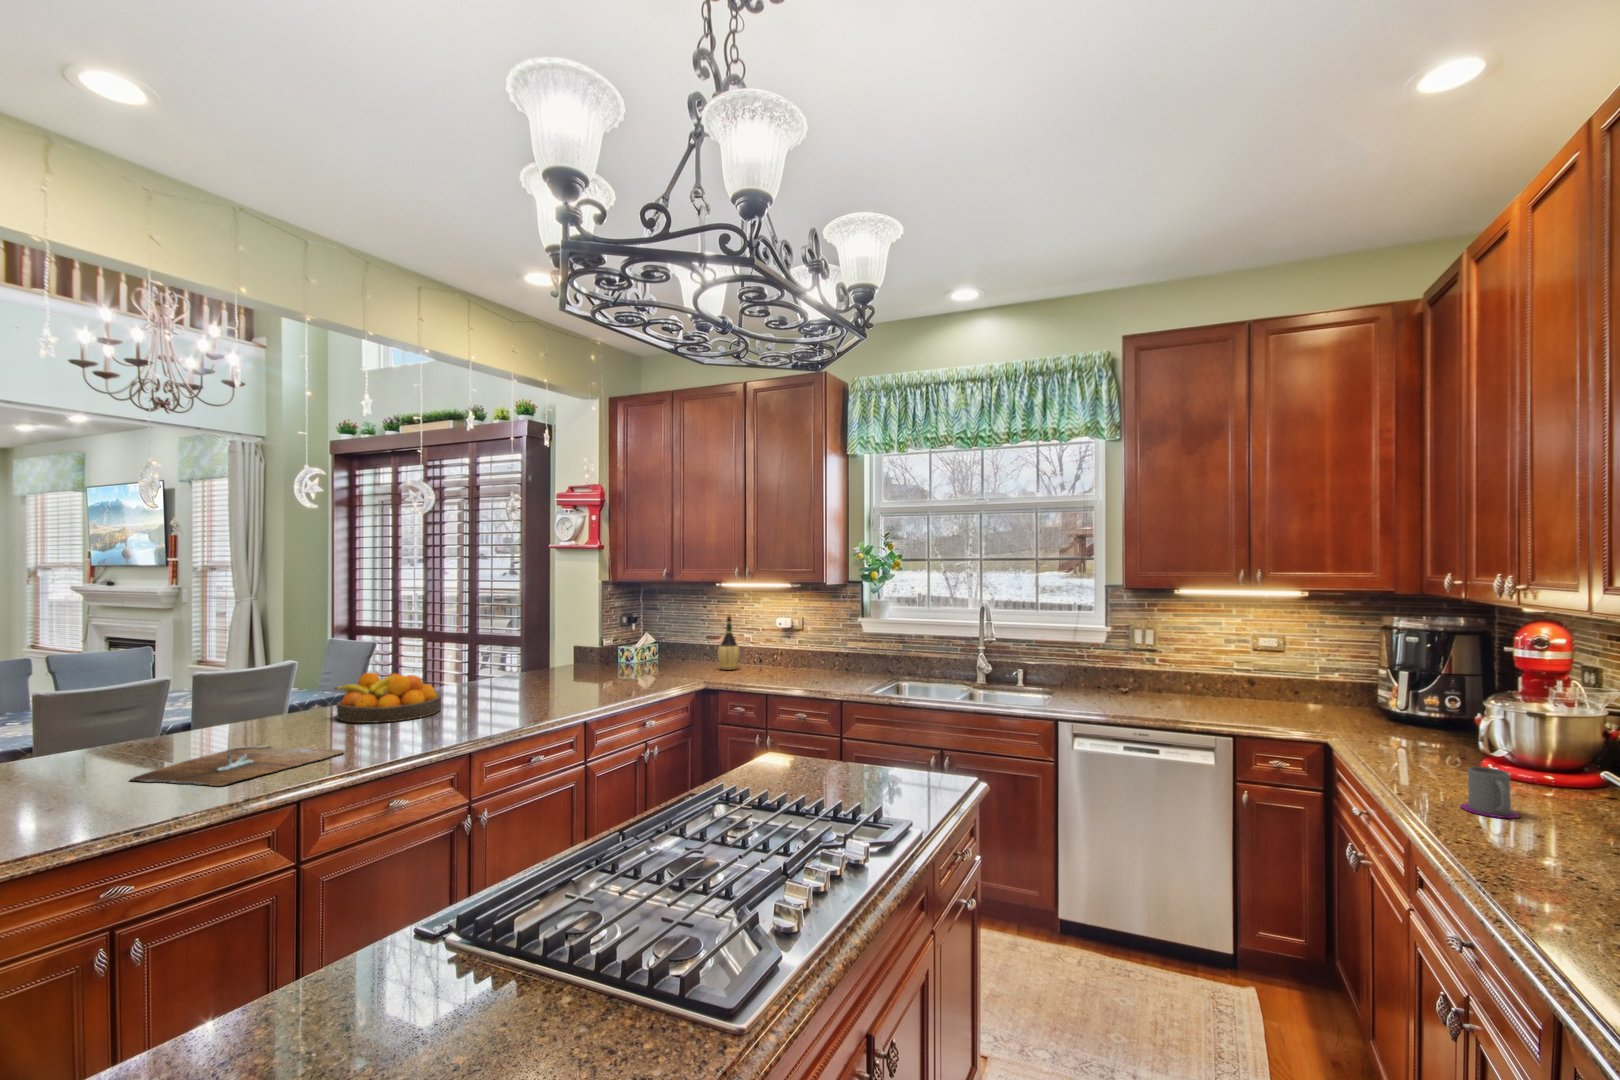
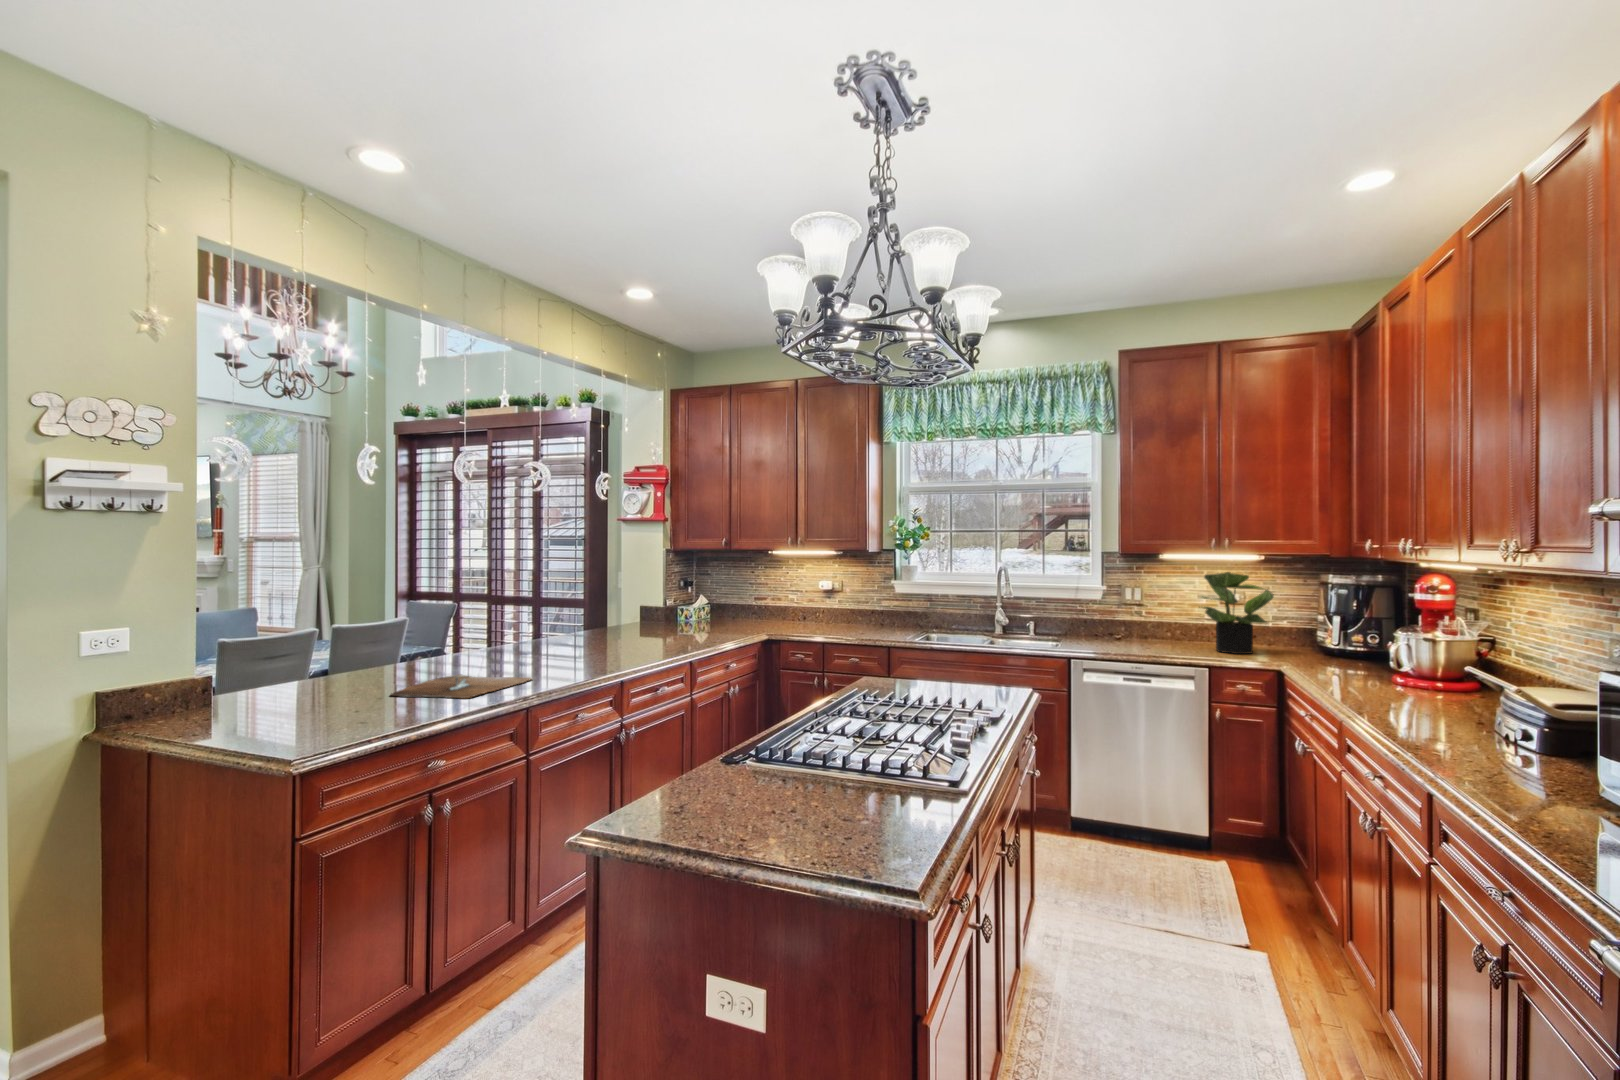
potted plant: none [1220,613,1320,718] -> present [1203,572,1274,654]
wine bottle: present [718,614,740,670] -> none [771,578,790,626]
fruit bowl: present [335,672,441,723] -> none [490,622,572,661]
mug: present [1460,767,1520,818] -> none [1374,672,1414,705]

